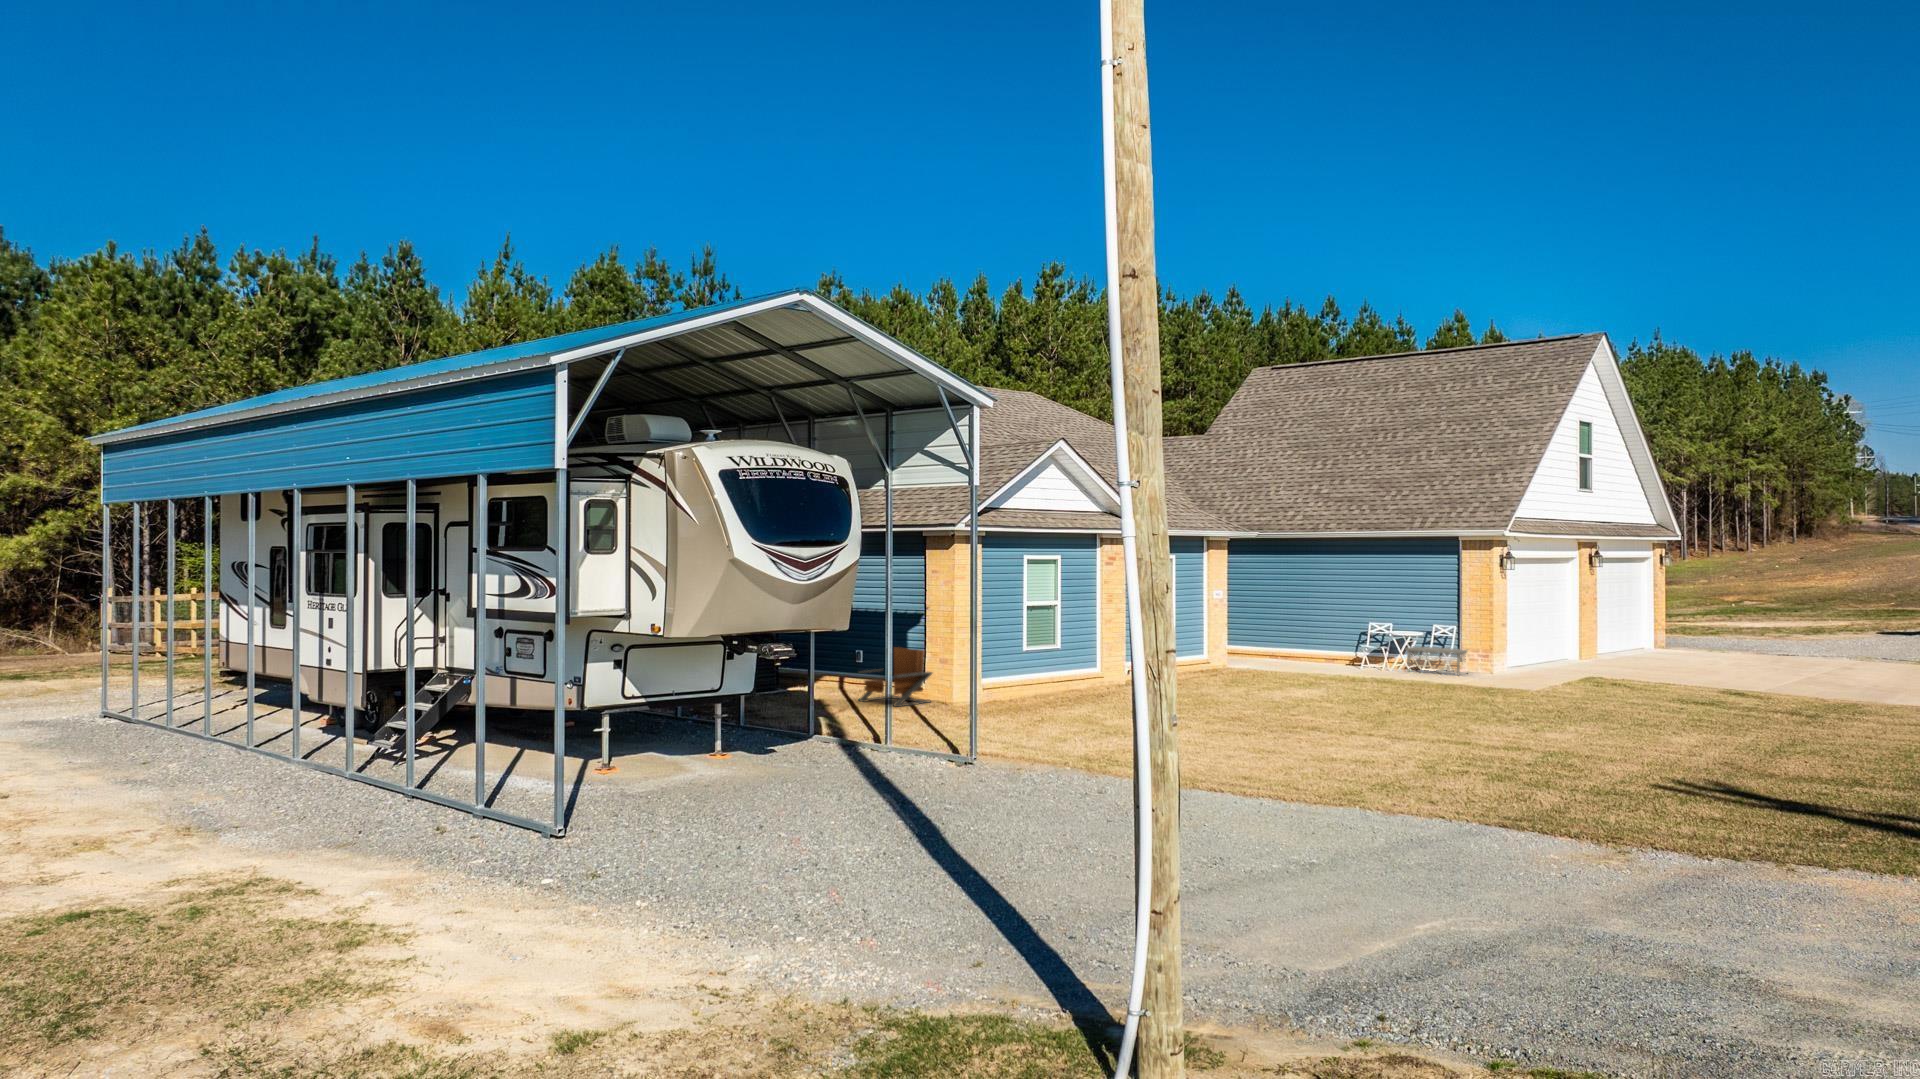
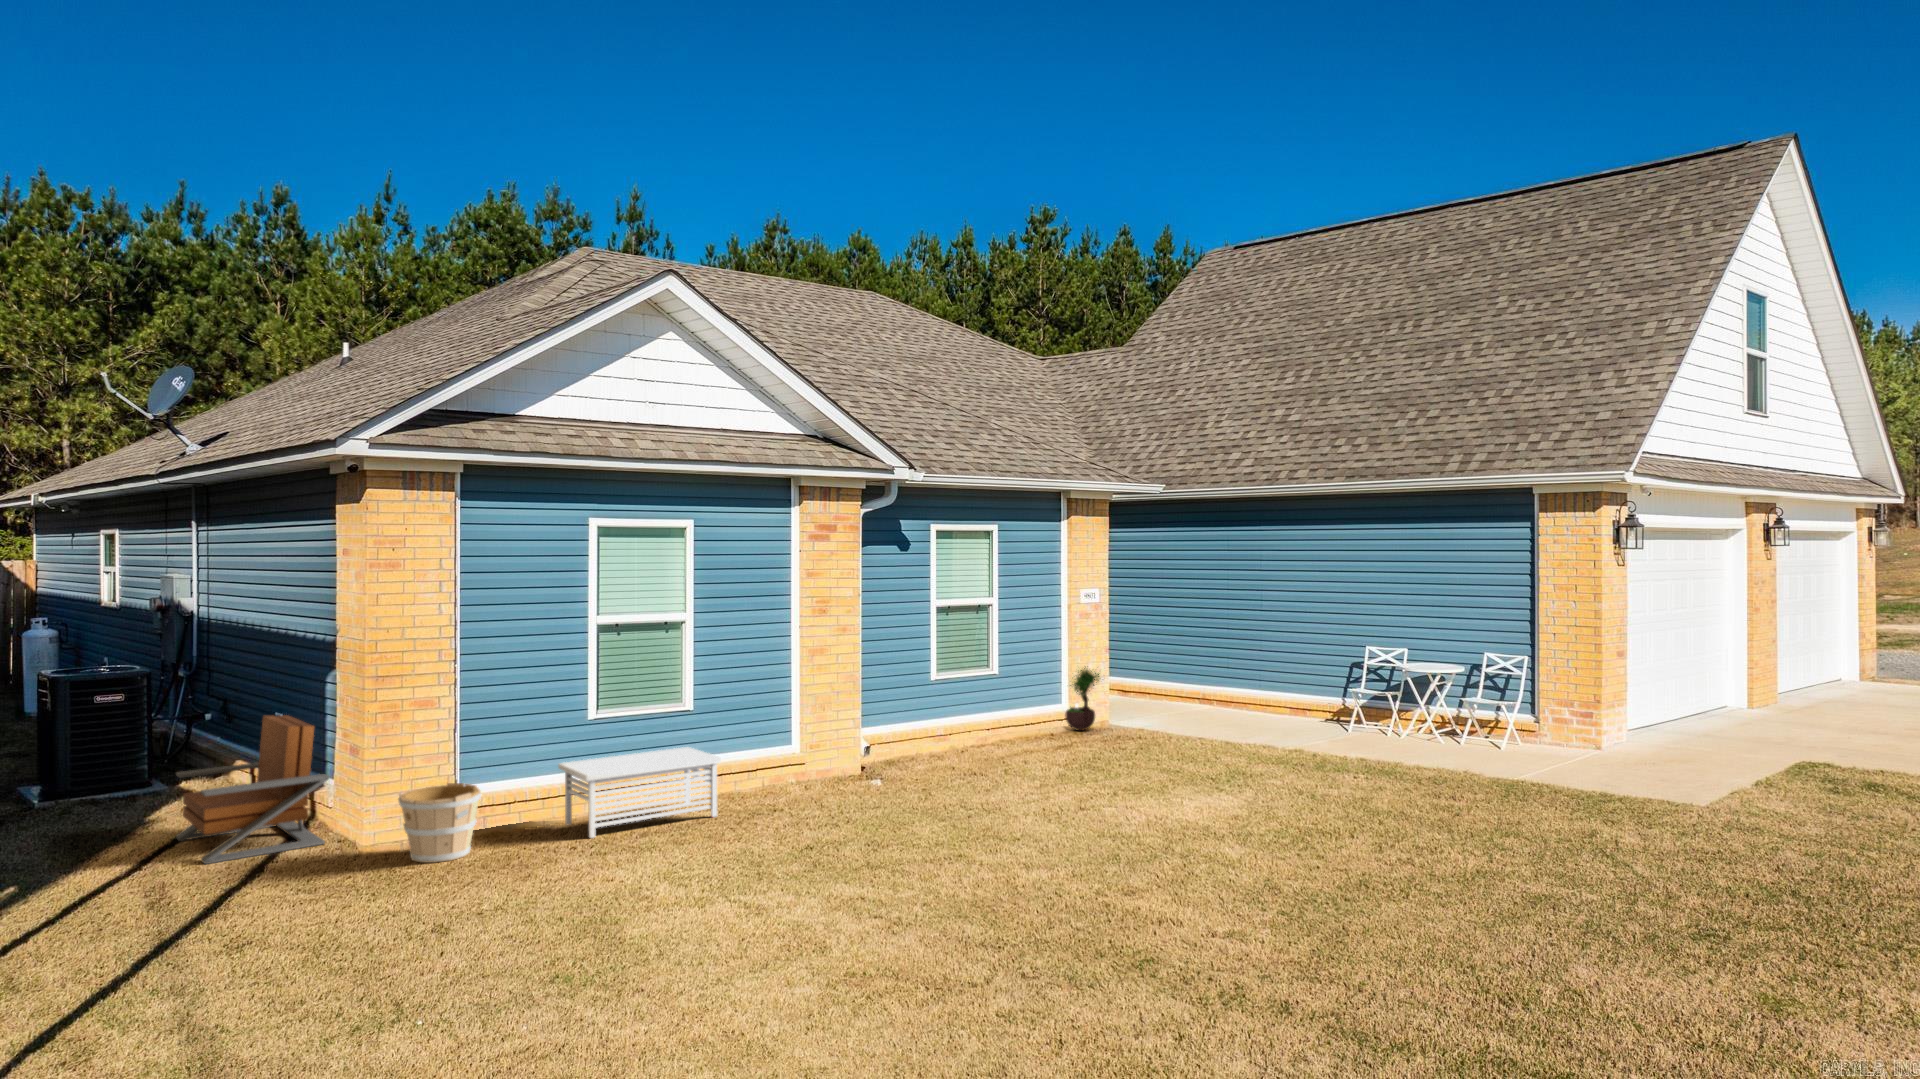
potted tree: none [1207,631,1229,668] -> present [1065,667,1100,731]
storage bench: present [1406,646,1467,675] -> present [558,747,721,838]
wooden bucket: none [975,675,1008,707] -> present [398,783,481,863]

